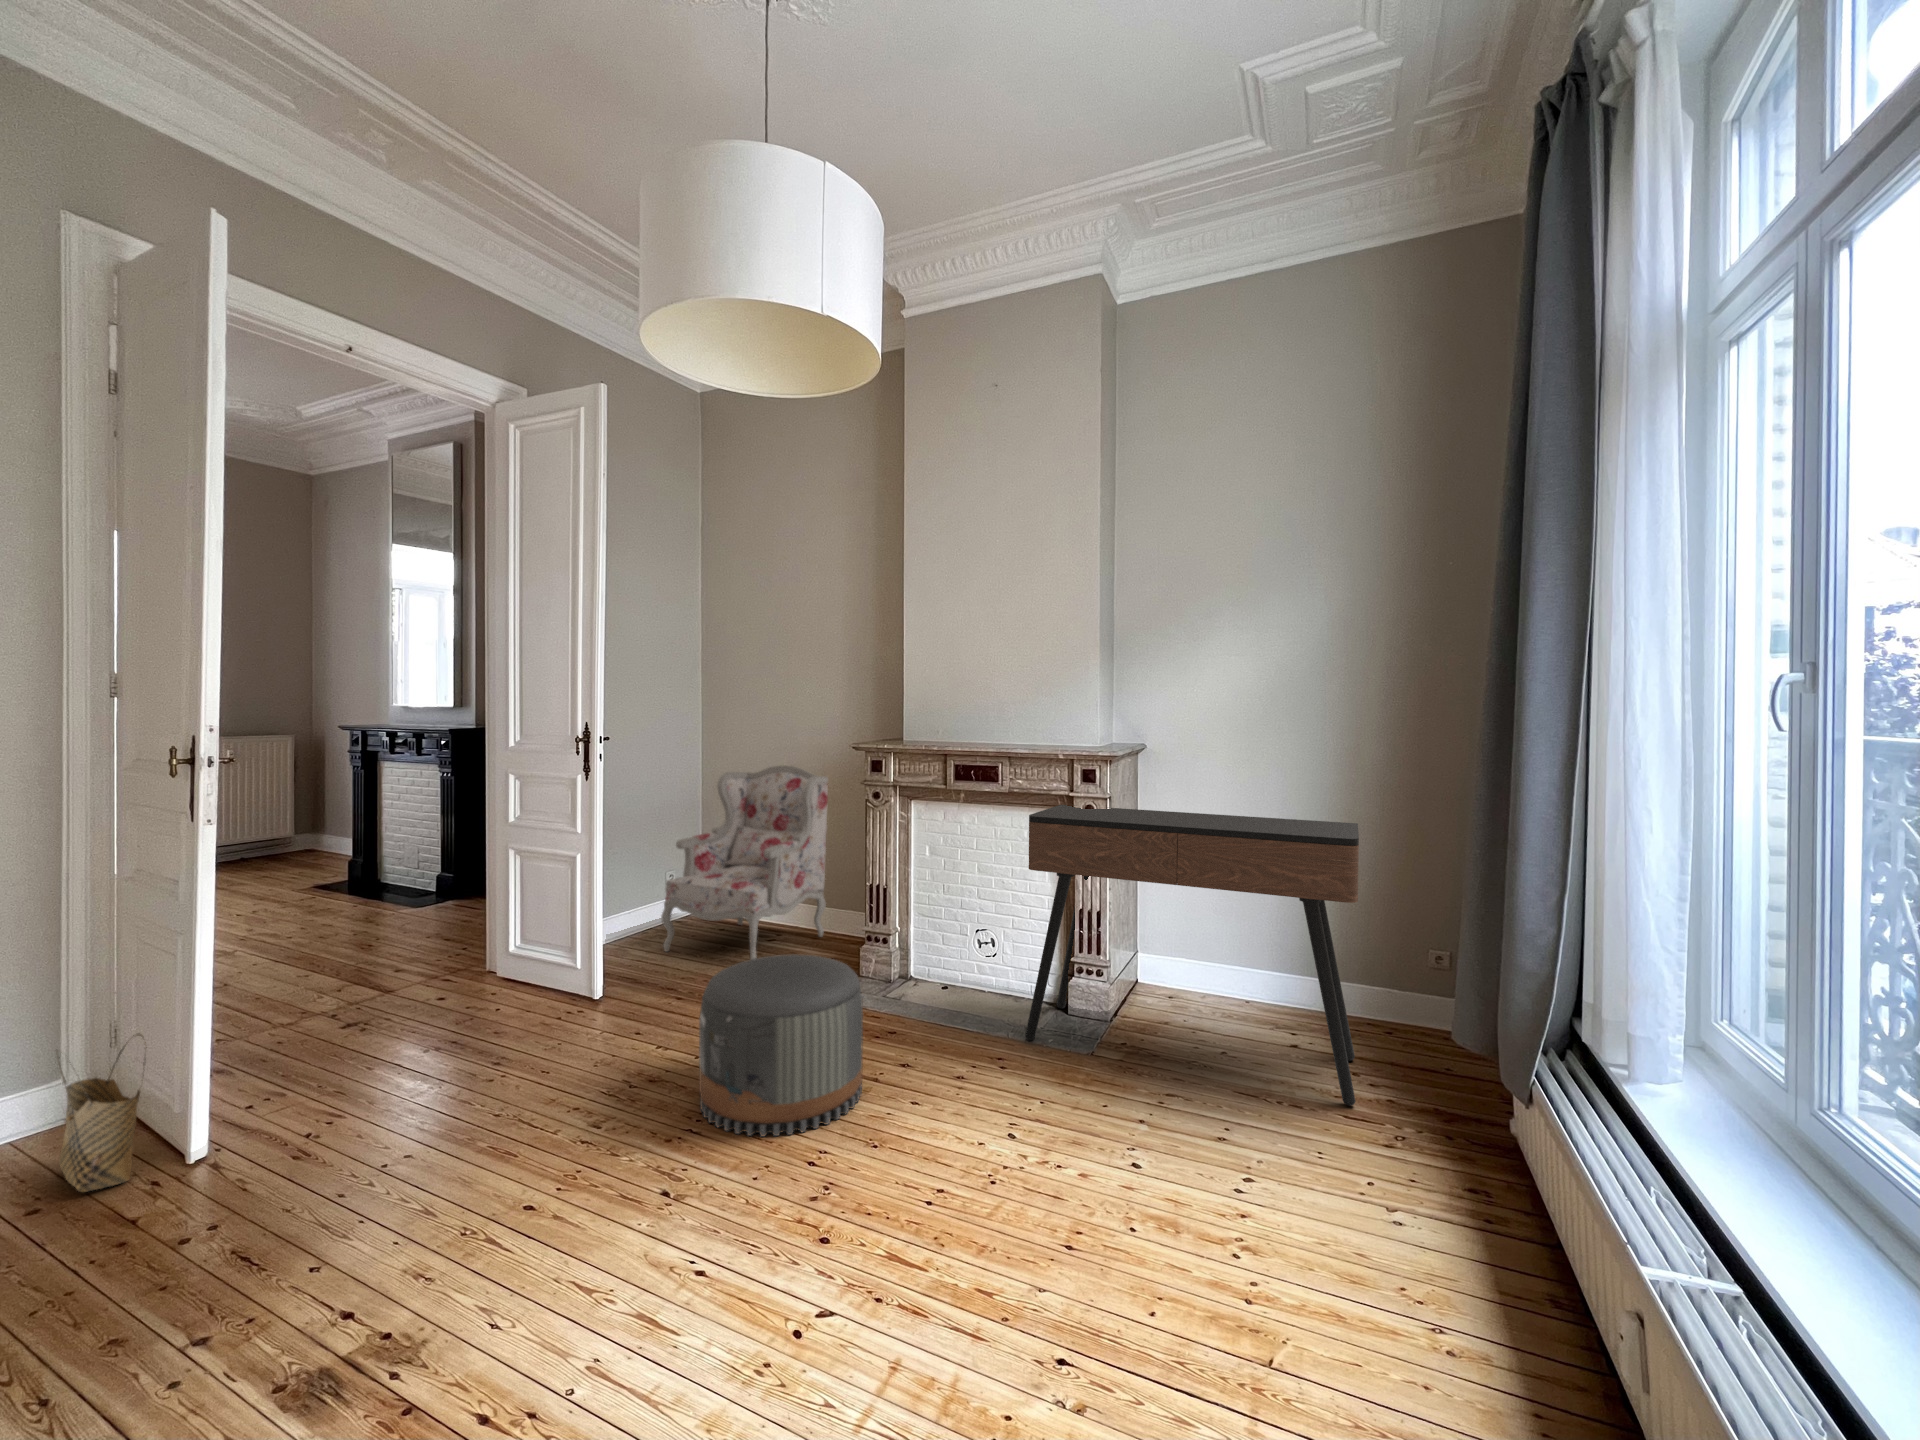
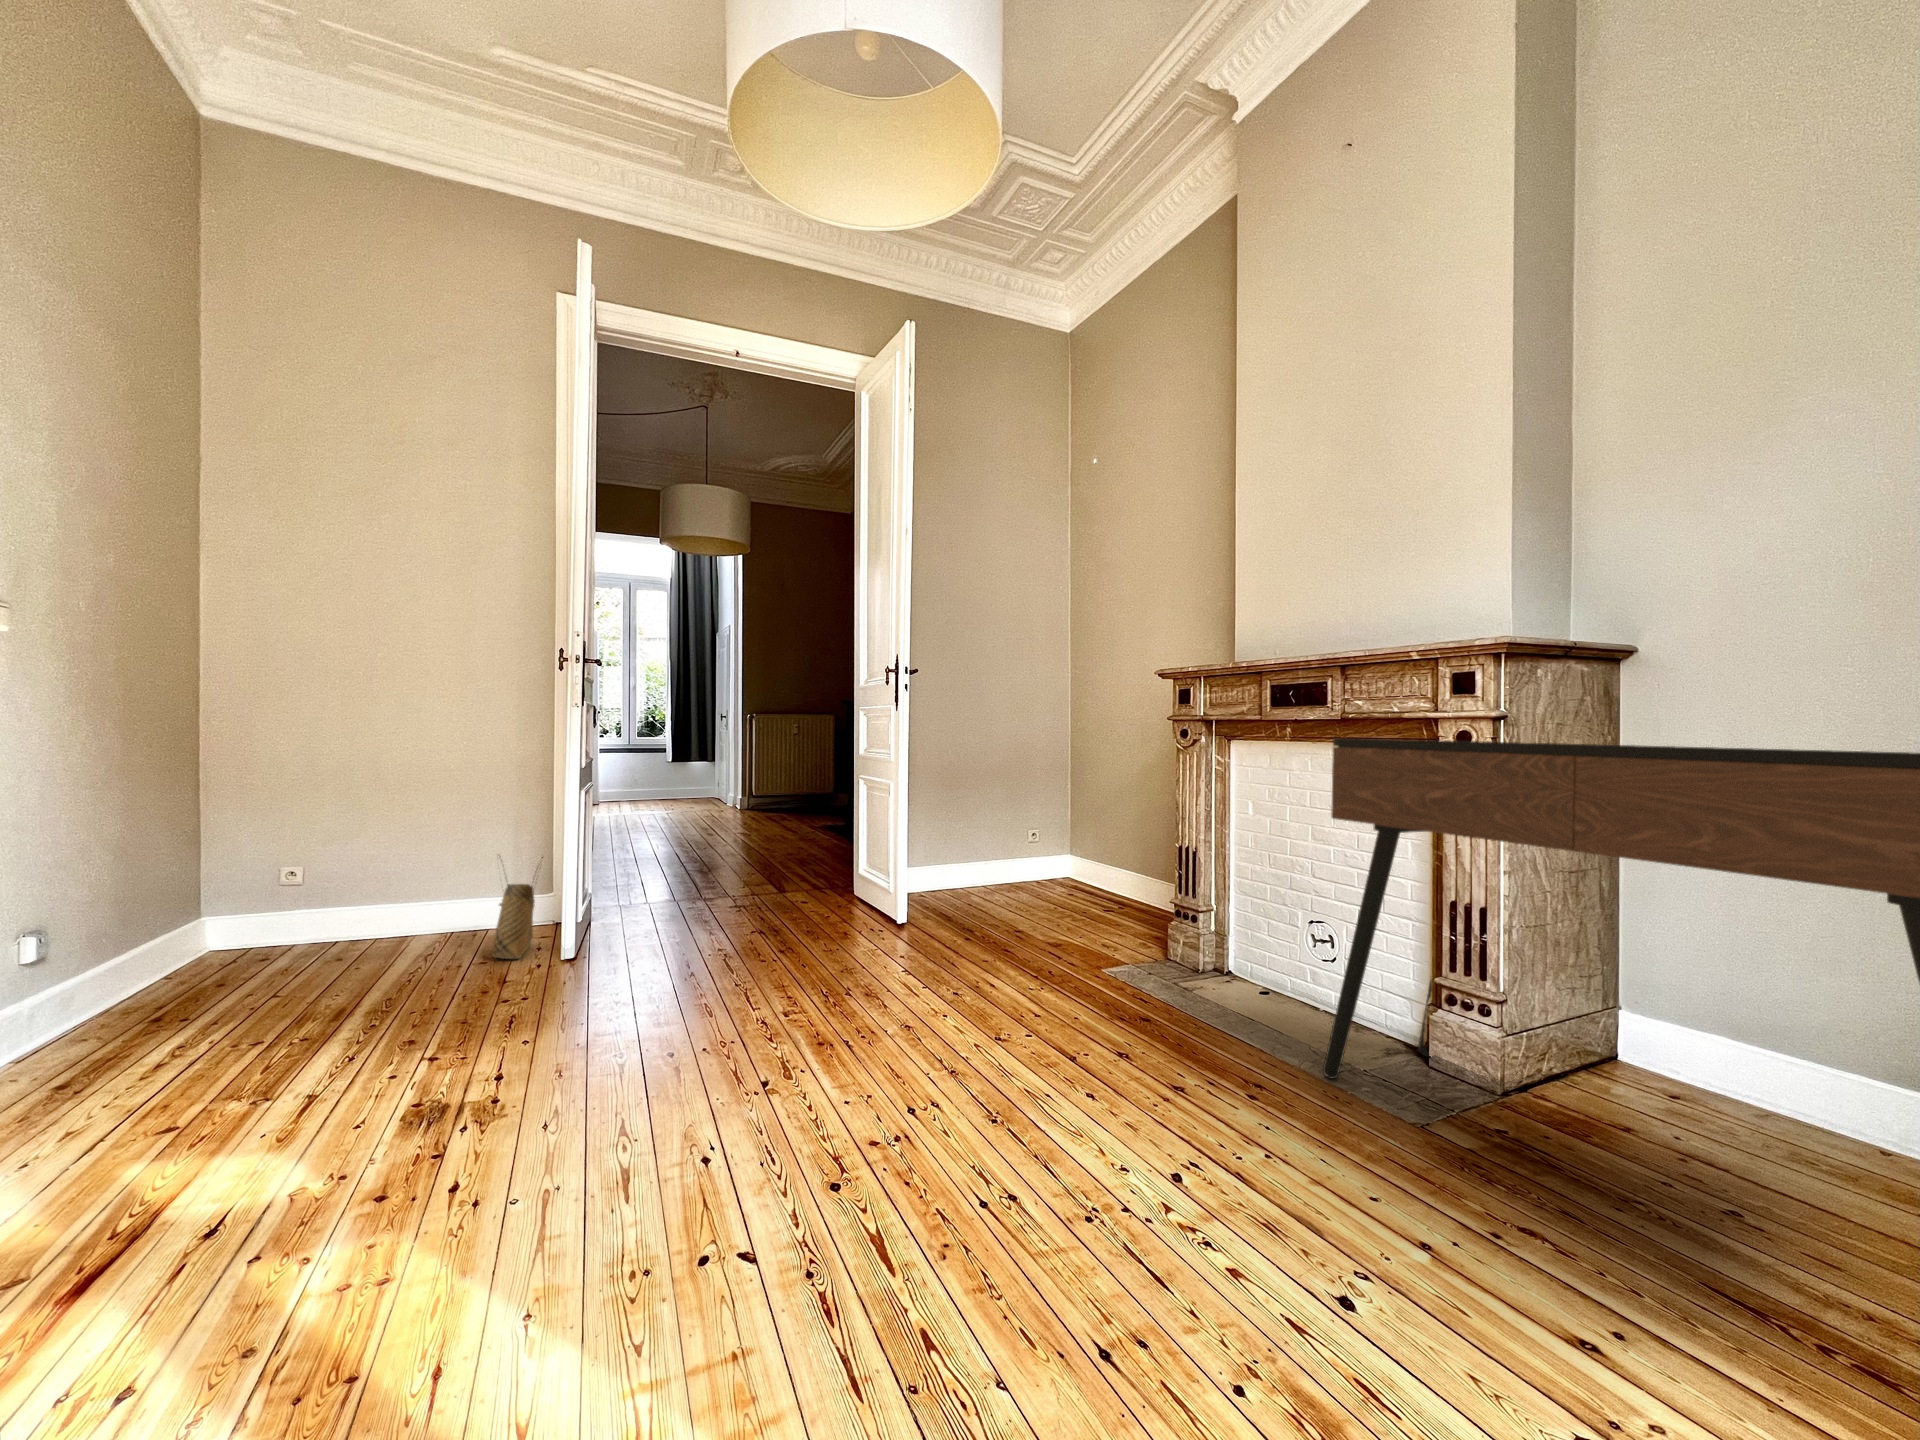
armchair: present [661,766,828,959] -> none [1000,719,1184,928]
pouf: present [699,954,863,1136] -> none [868,881,1059,1080]

